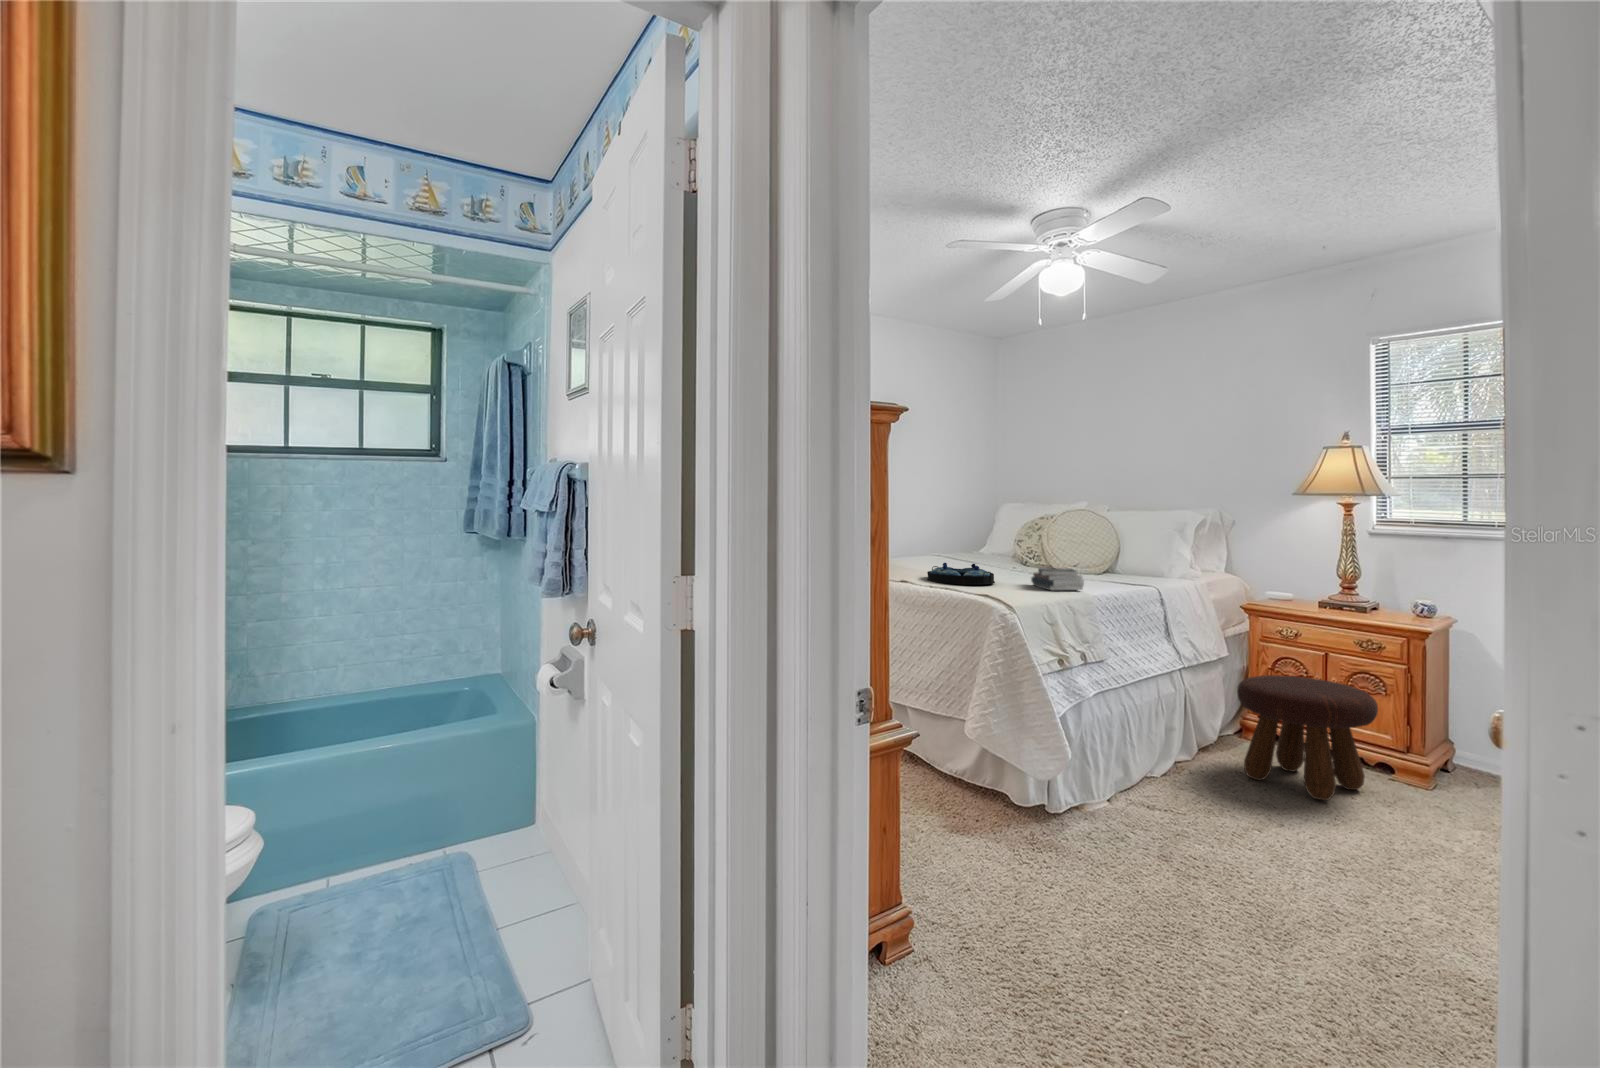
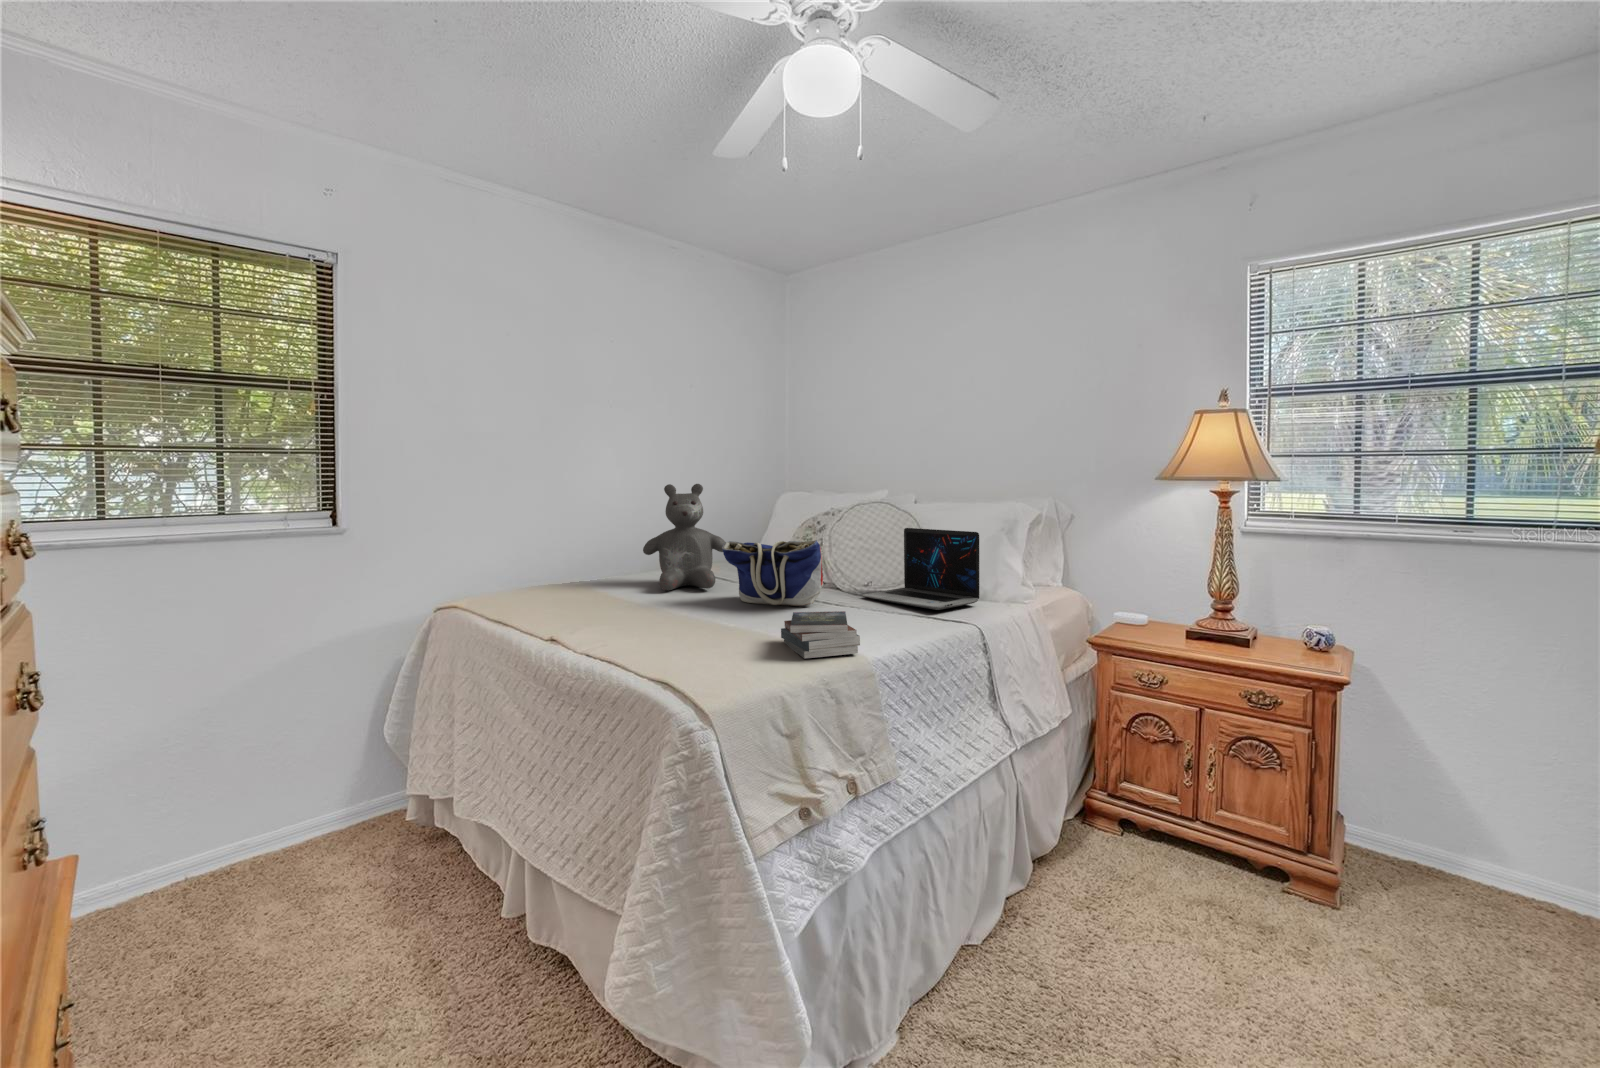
teddy bear: none [920,497,976,564] -> present [643,484,725,591]
laptop: none [1073,528,1160,579] -> present [862,528,979,610]
tote bag: none [981,530,1049,573] -> present [722,540,823,606]
serving tray: present [927,563,995,585] -> none [611,606,722,654]
footstool: present [1237,675,1378,800] -> none [1088,755,1285,971]

